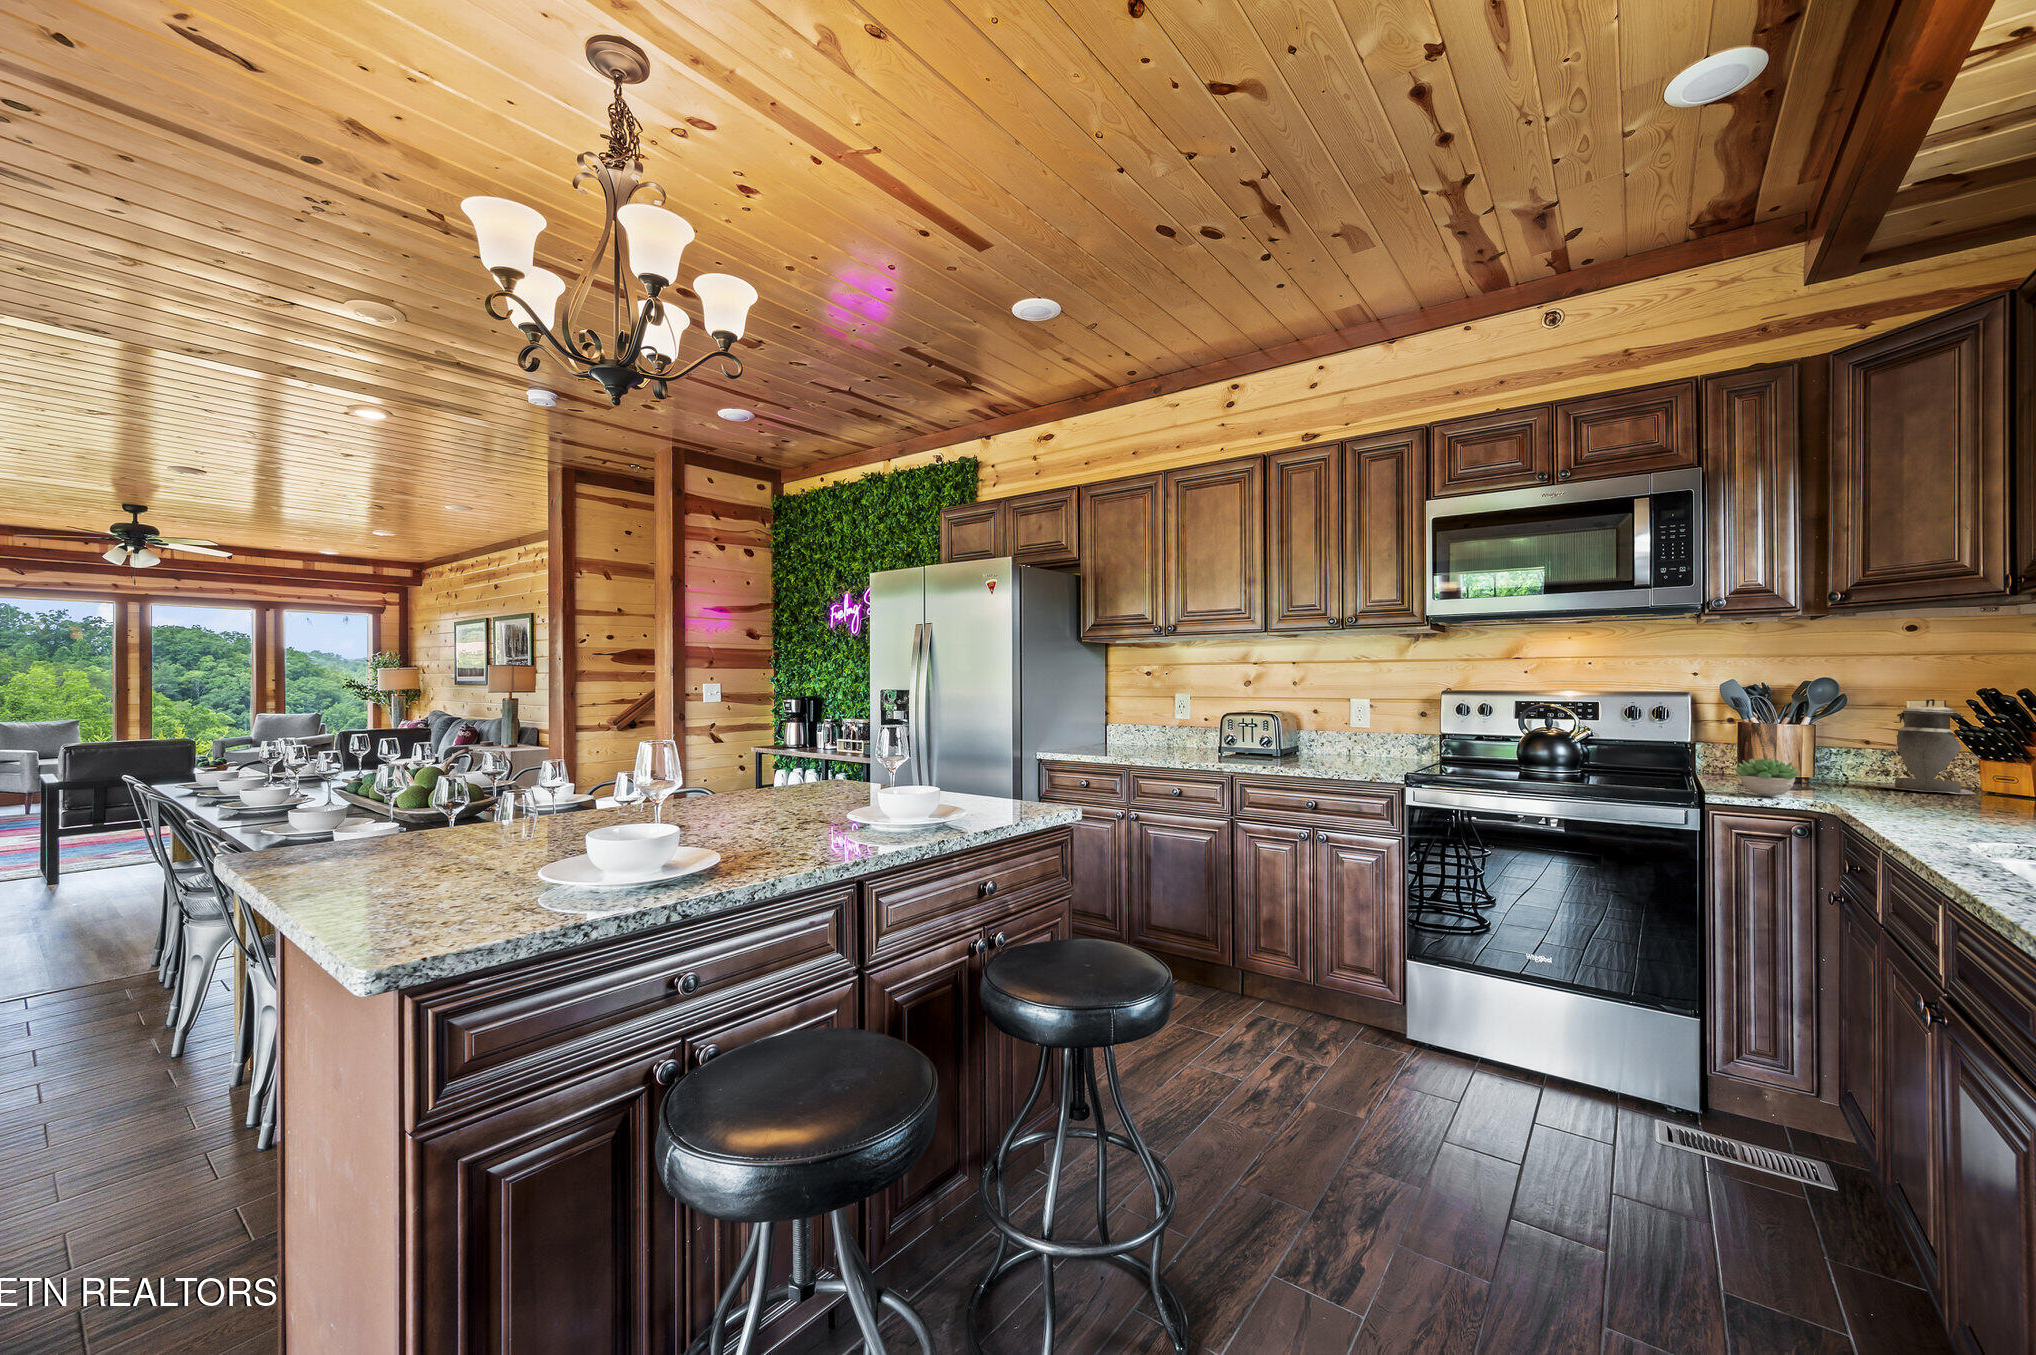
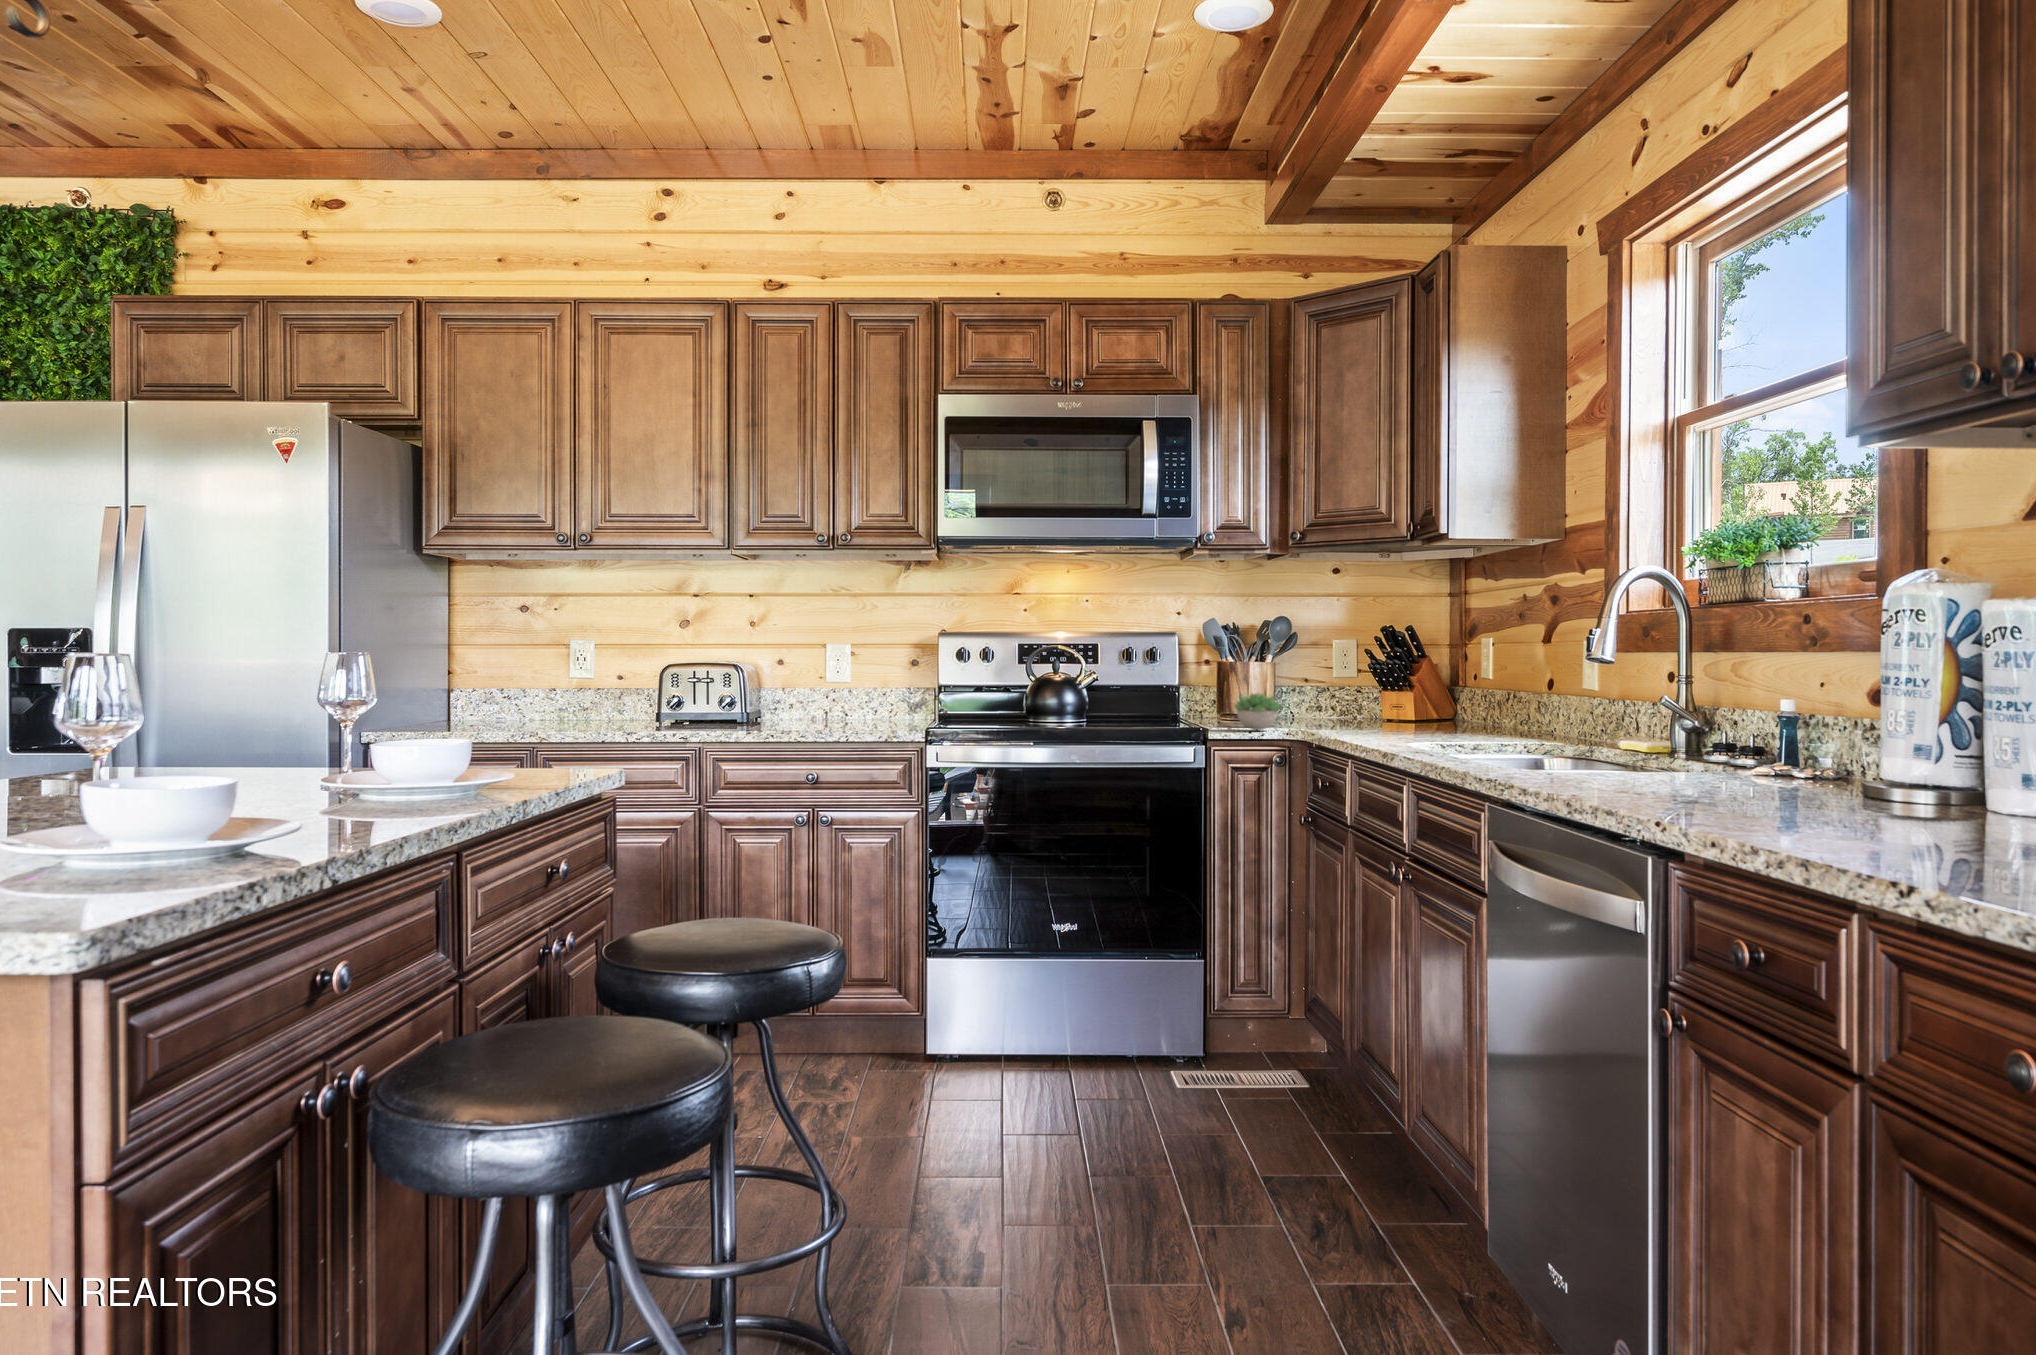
canister: present [1879,698,1975,794] -> none [1312,636,1374,721]

